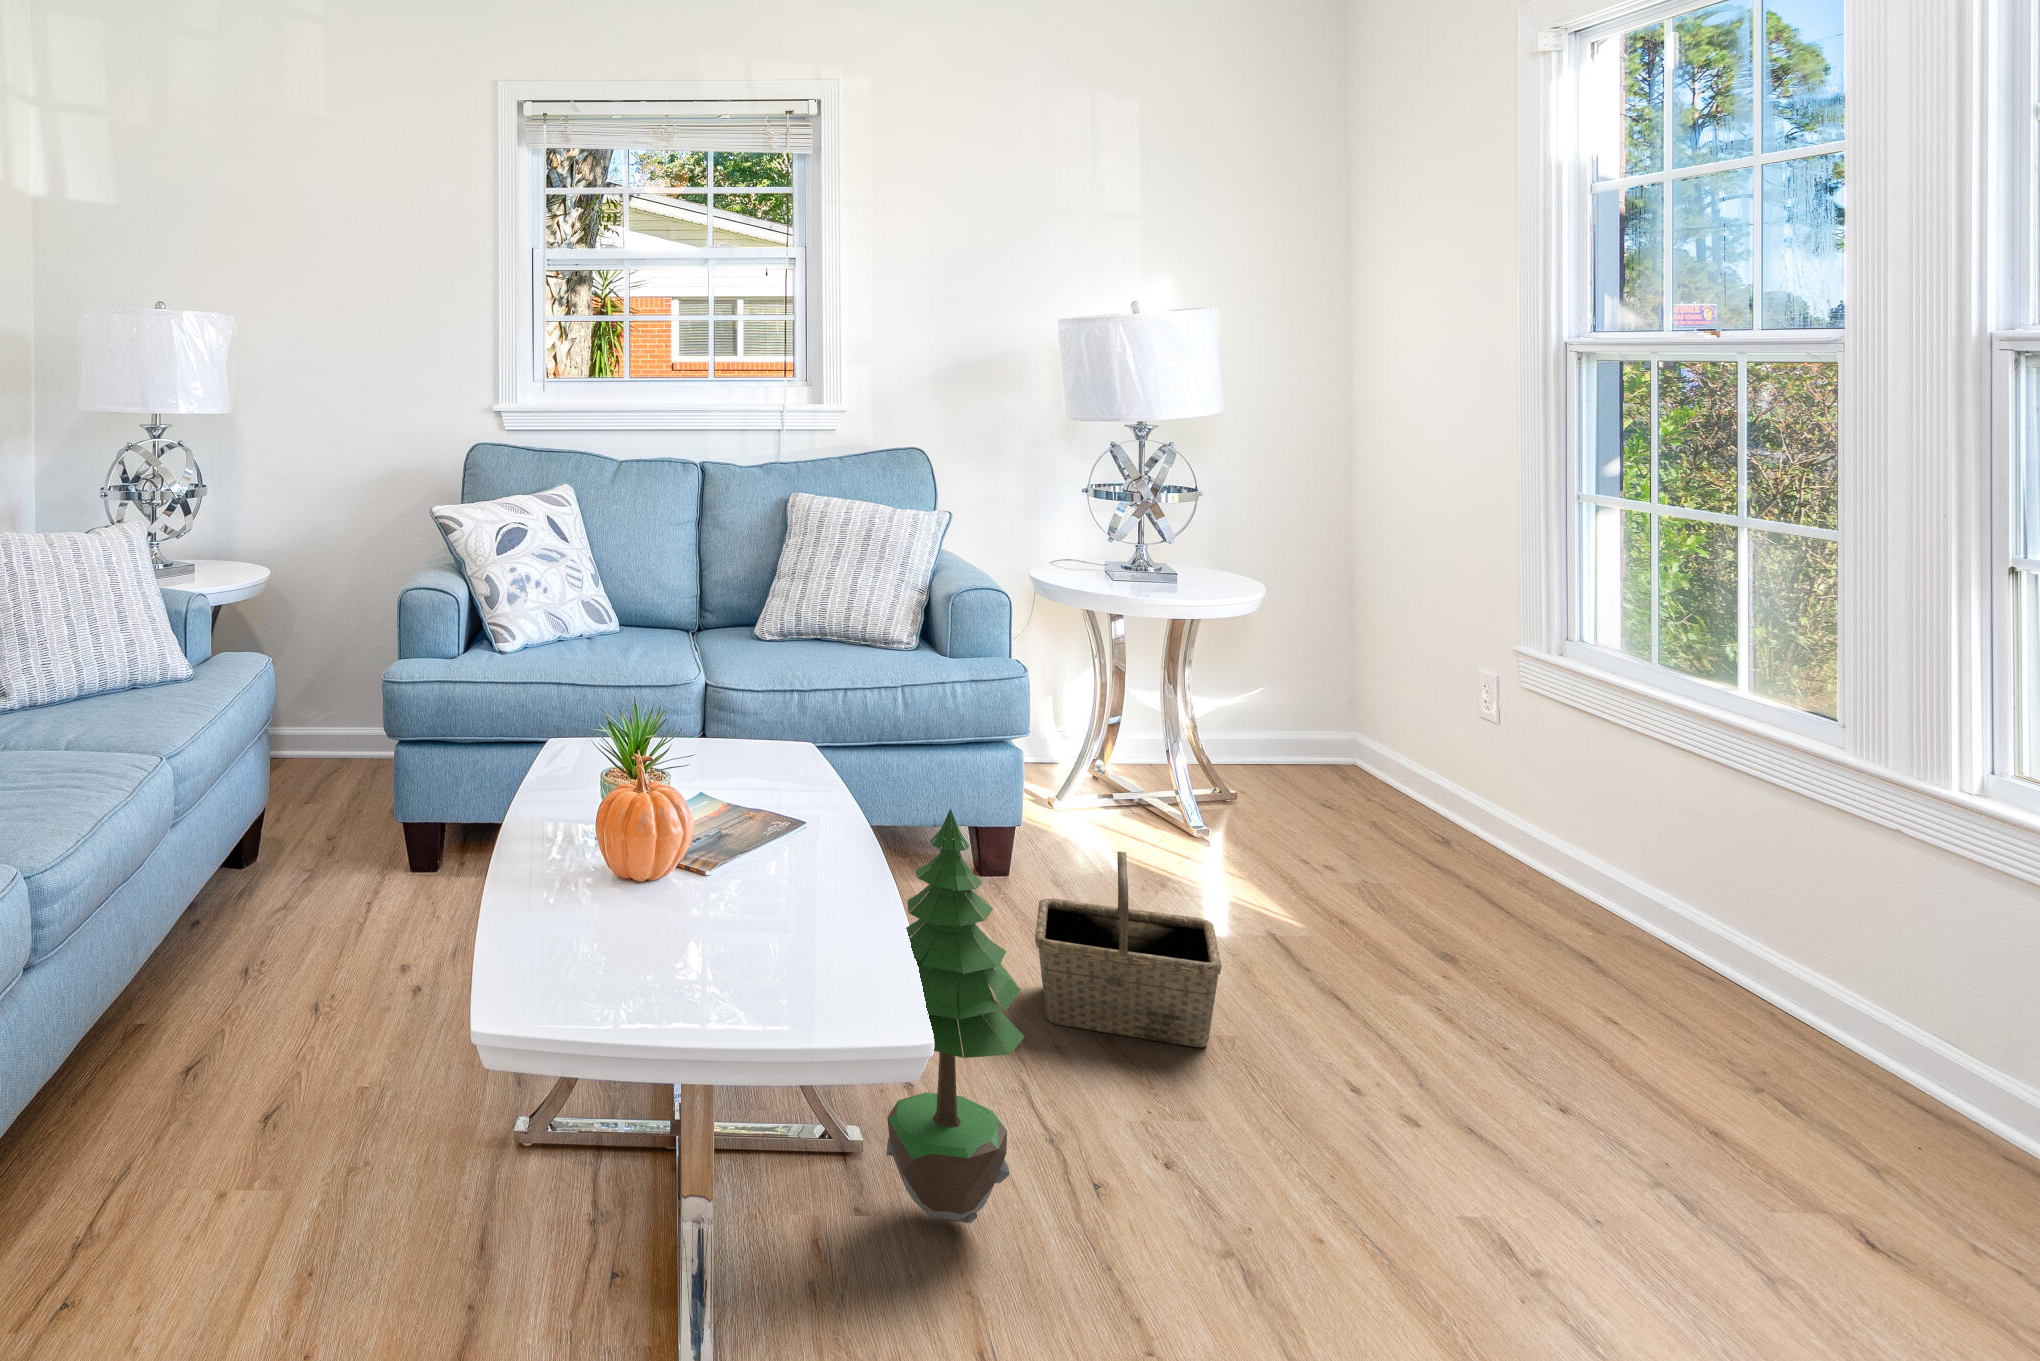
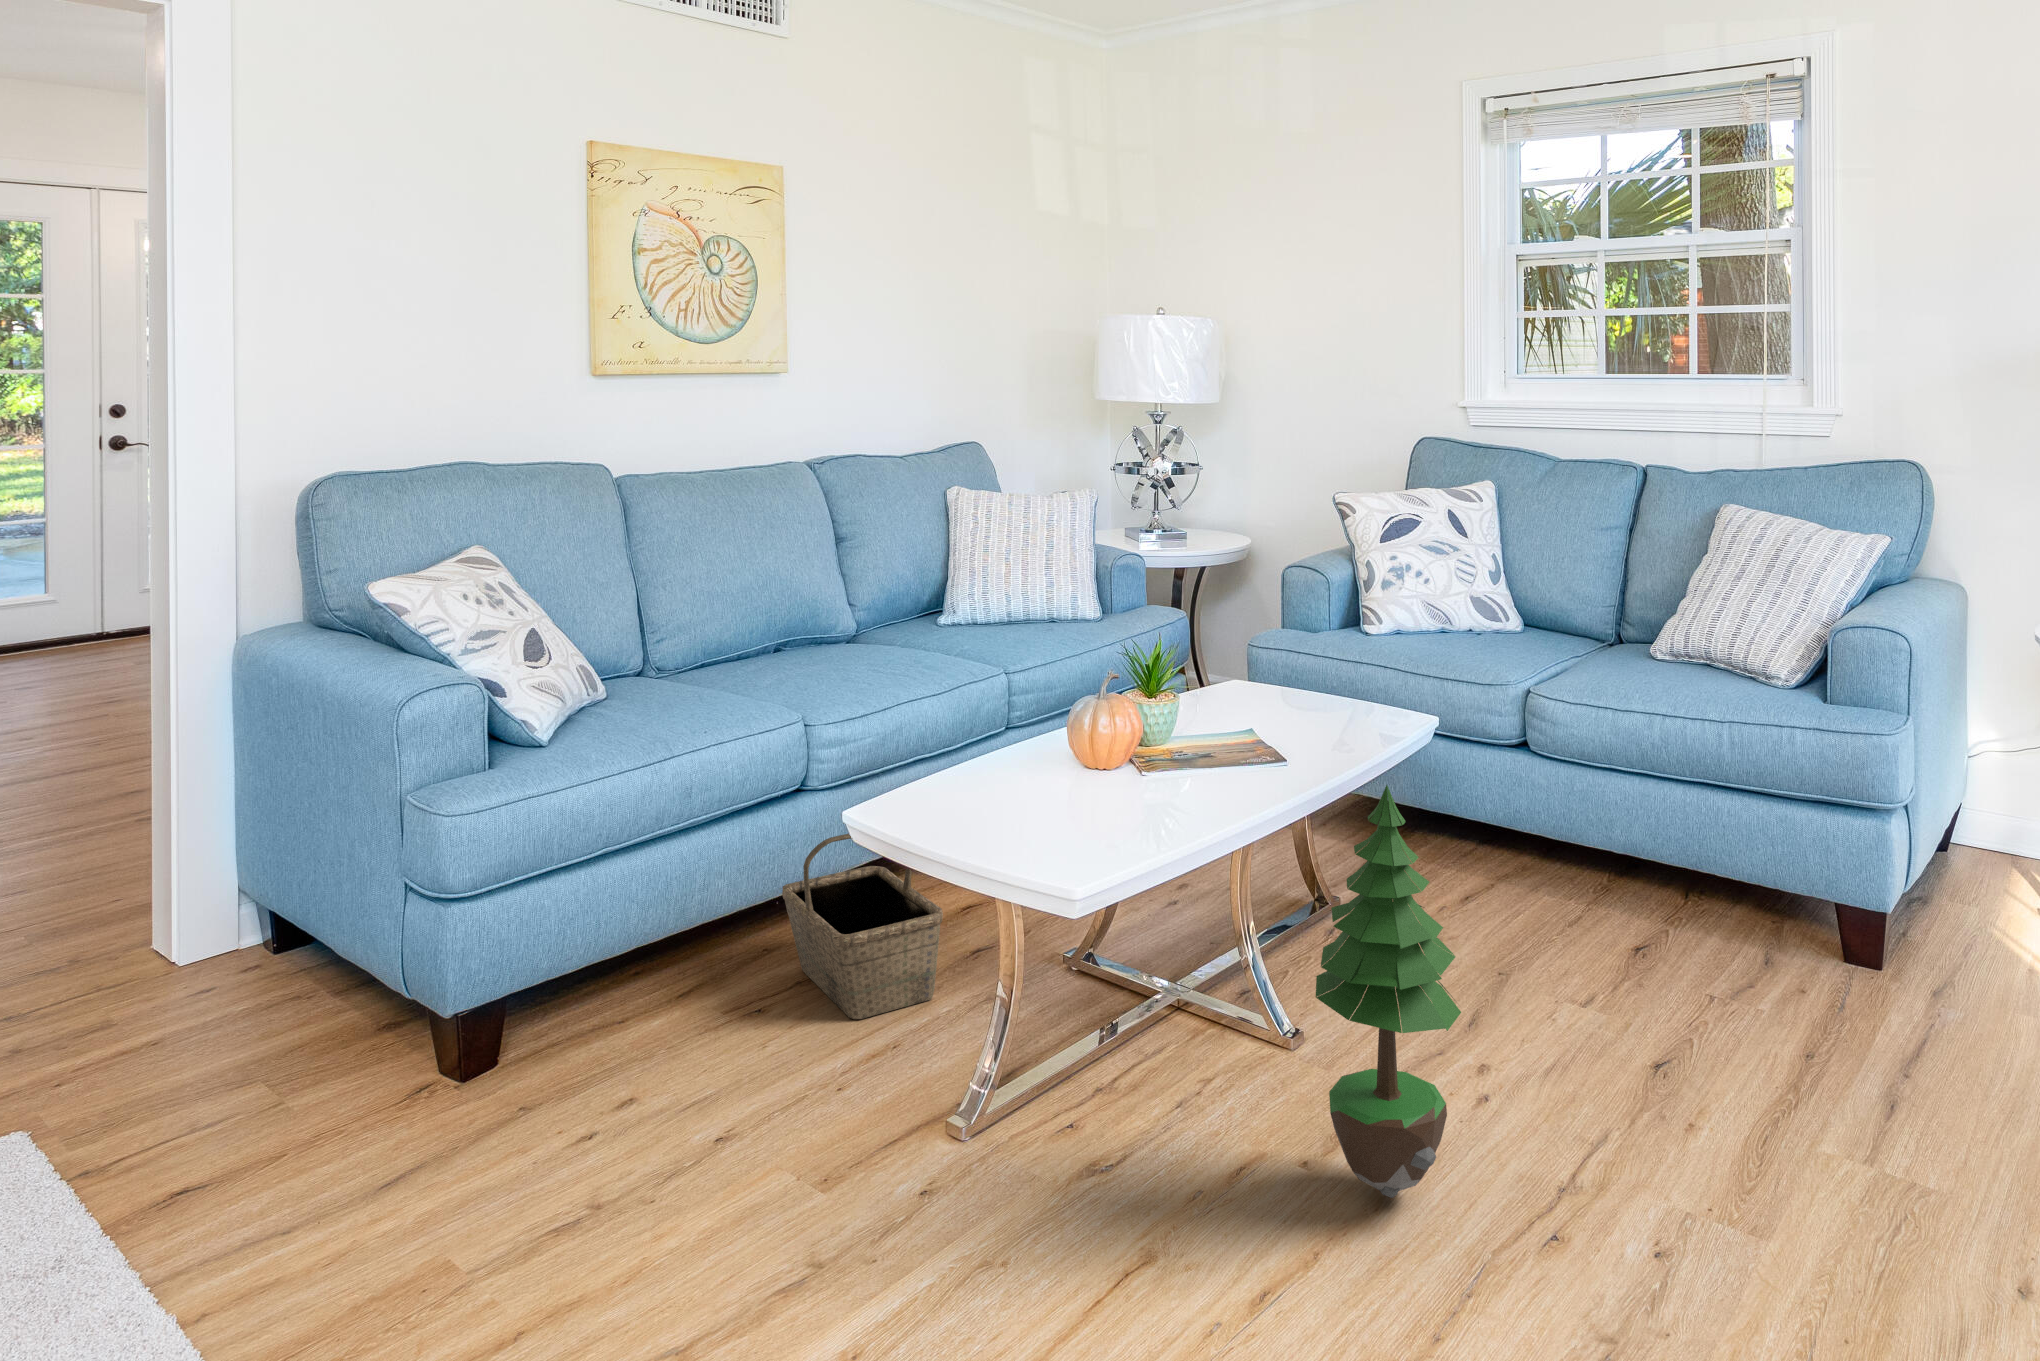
basket: present [1035,852,1222,1047] -> present [782,833,943,1019]

